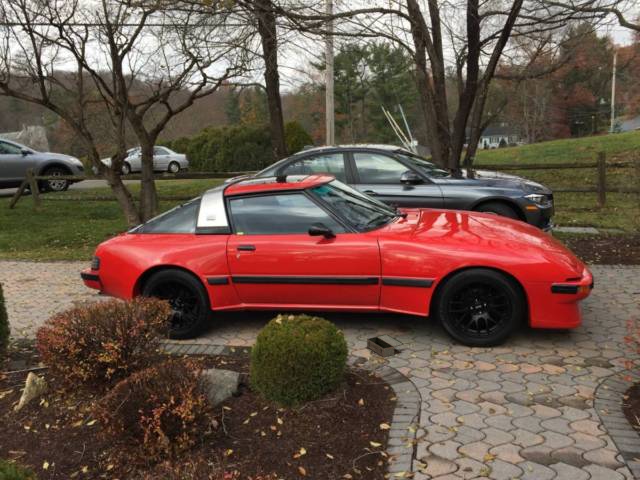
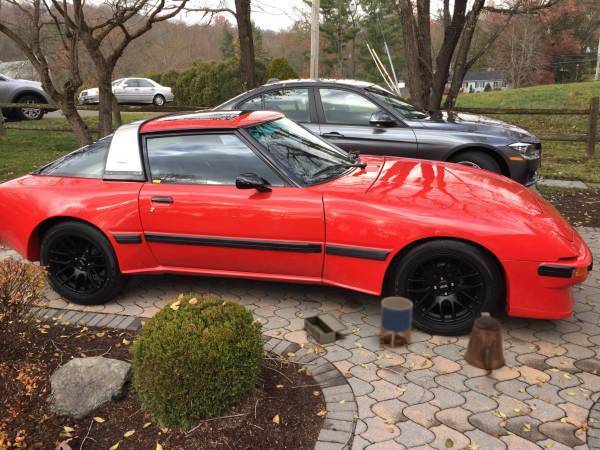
planter: none [430,317,455,357] -> present [380,297,413,348]
watering can: none [498,325,531,367] -> present [464,313,505,369]

